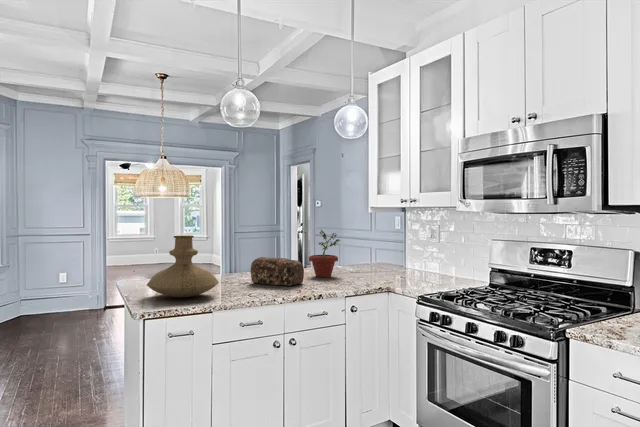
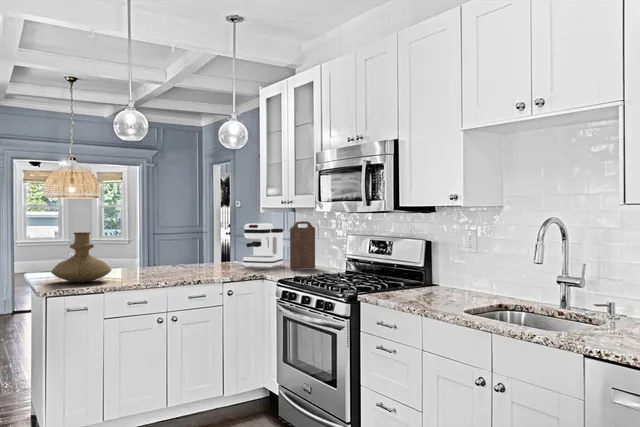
cutting board: none [414,223,441,279] -> present [290,221,315,269]
coffee maker: none [355,224,397,275] -> present [243,223,283,267]
potted plant: present [309,230,340,277] -> none [200,228,227,269]
bread loaf: present [251,257,304,286] -> none [144,252,191,275]

